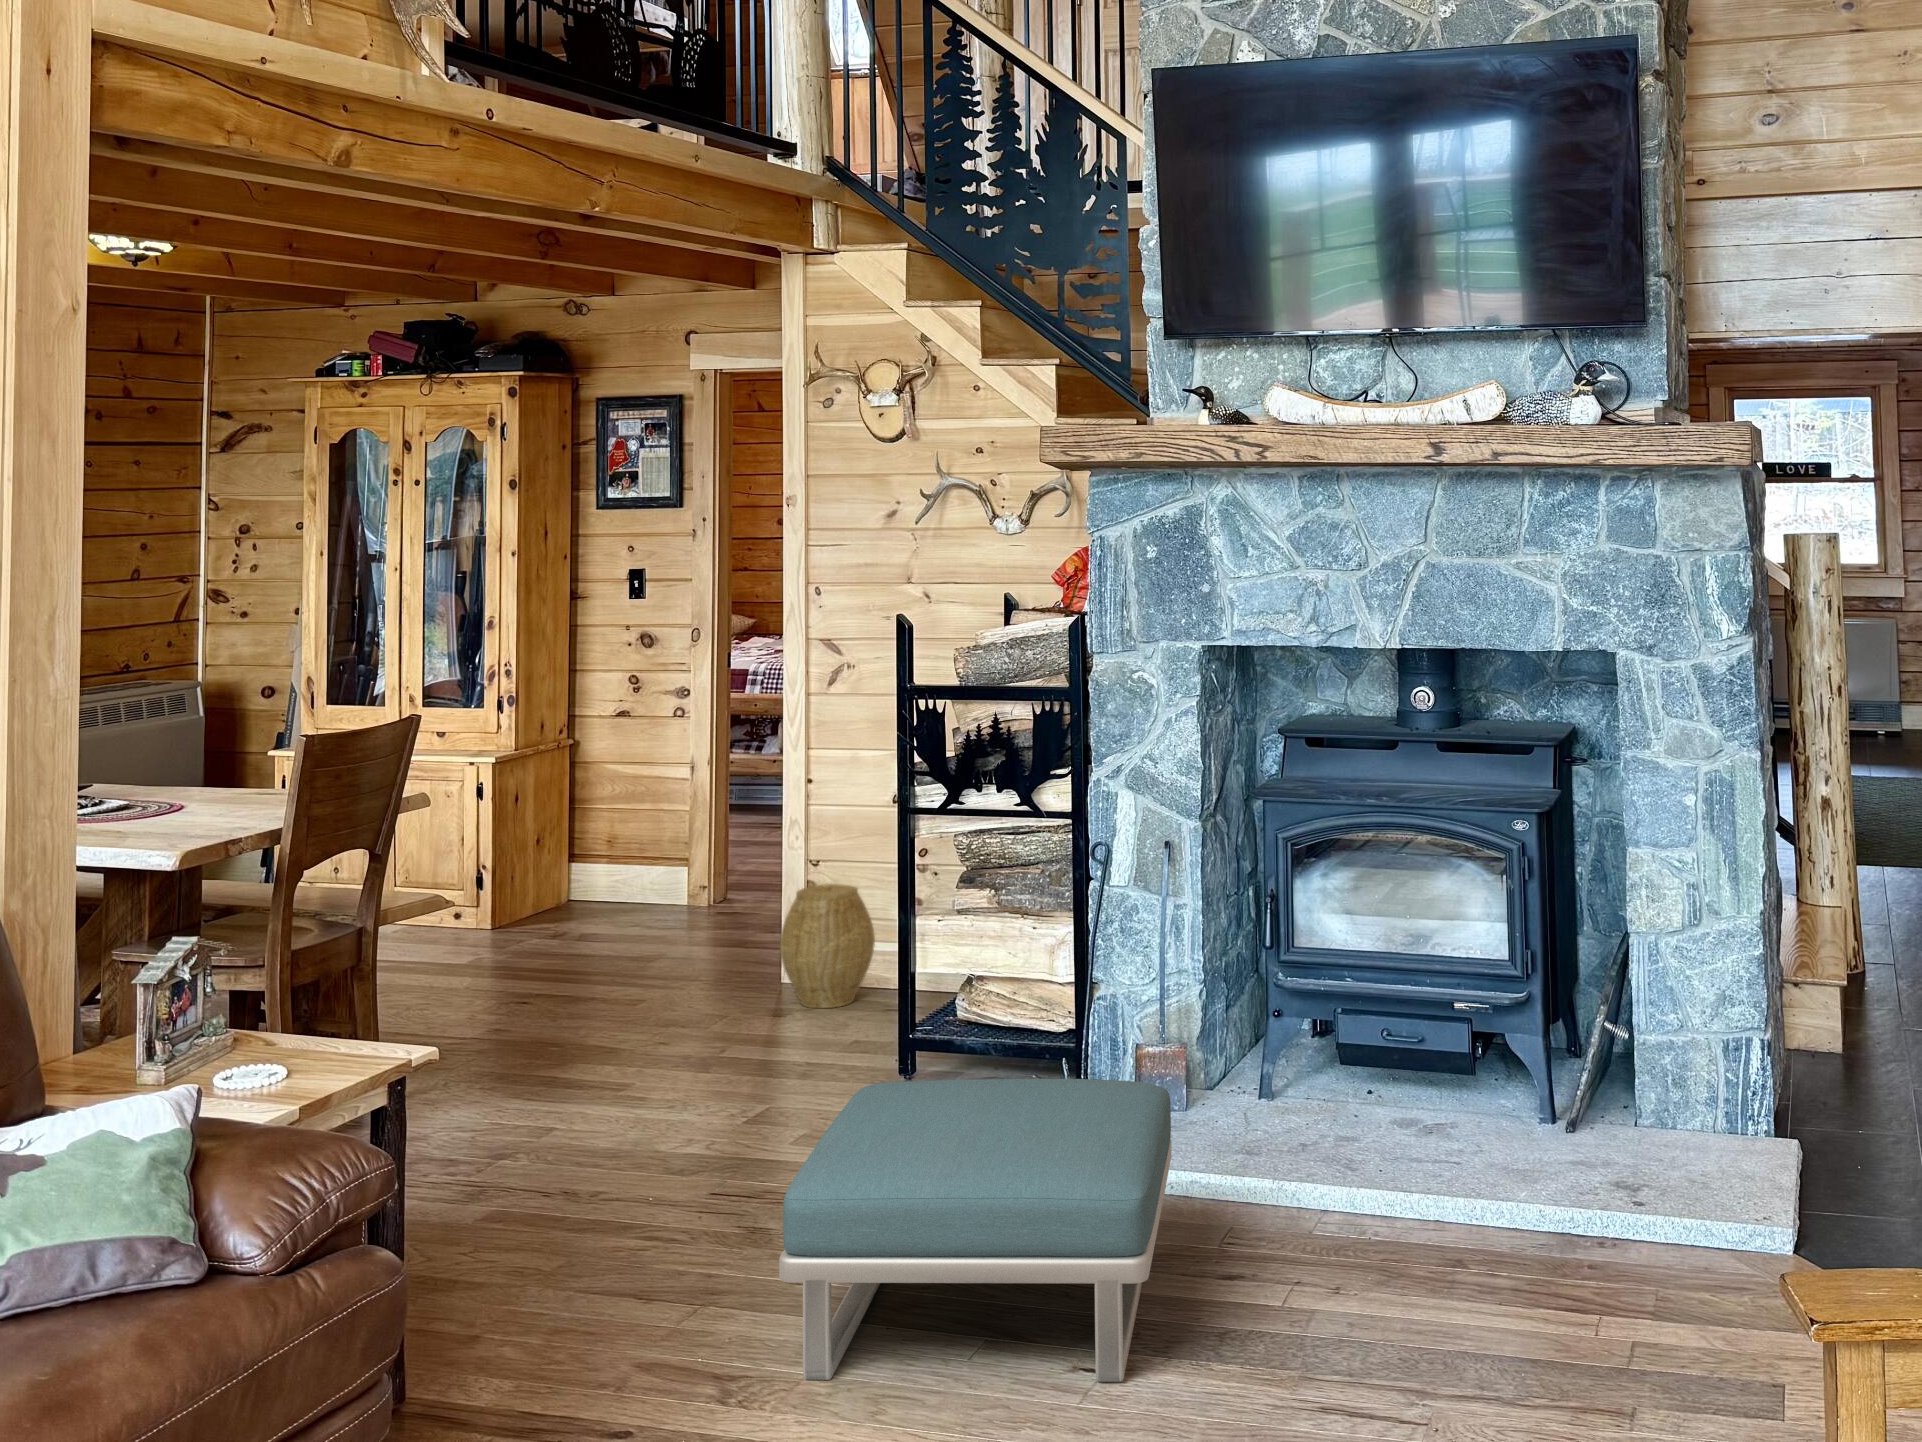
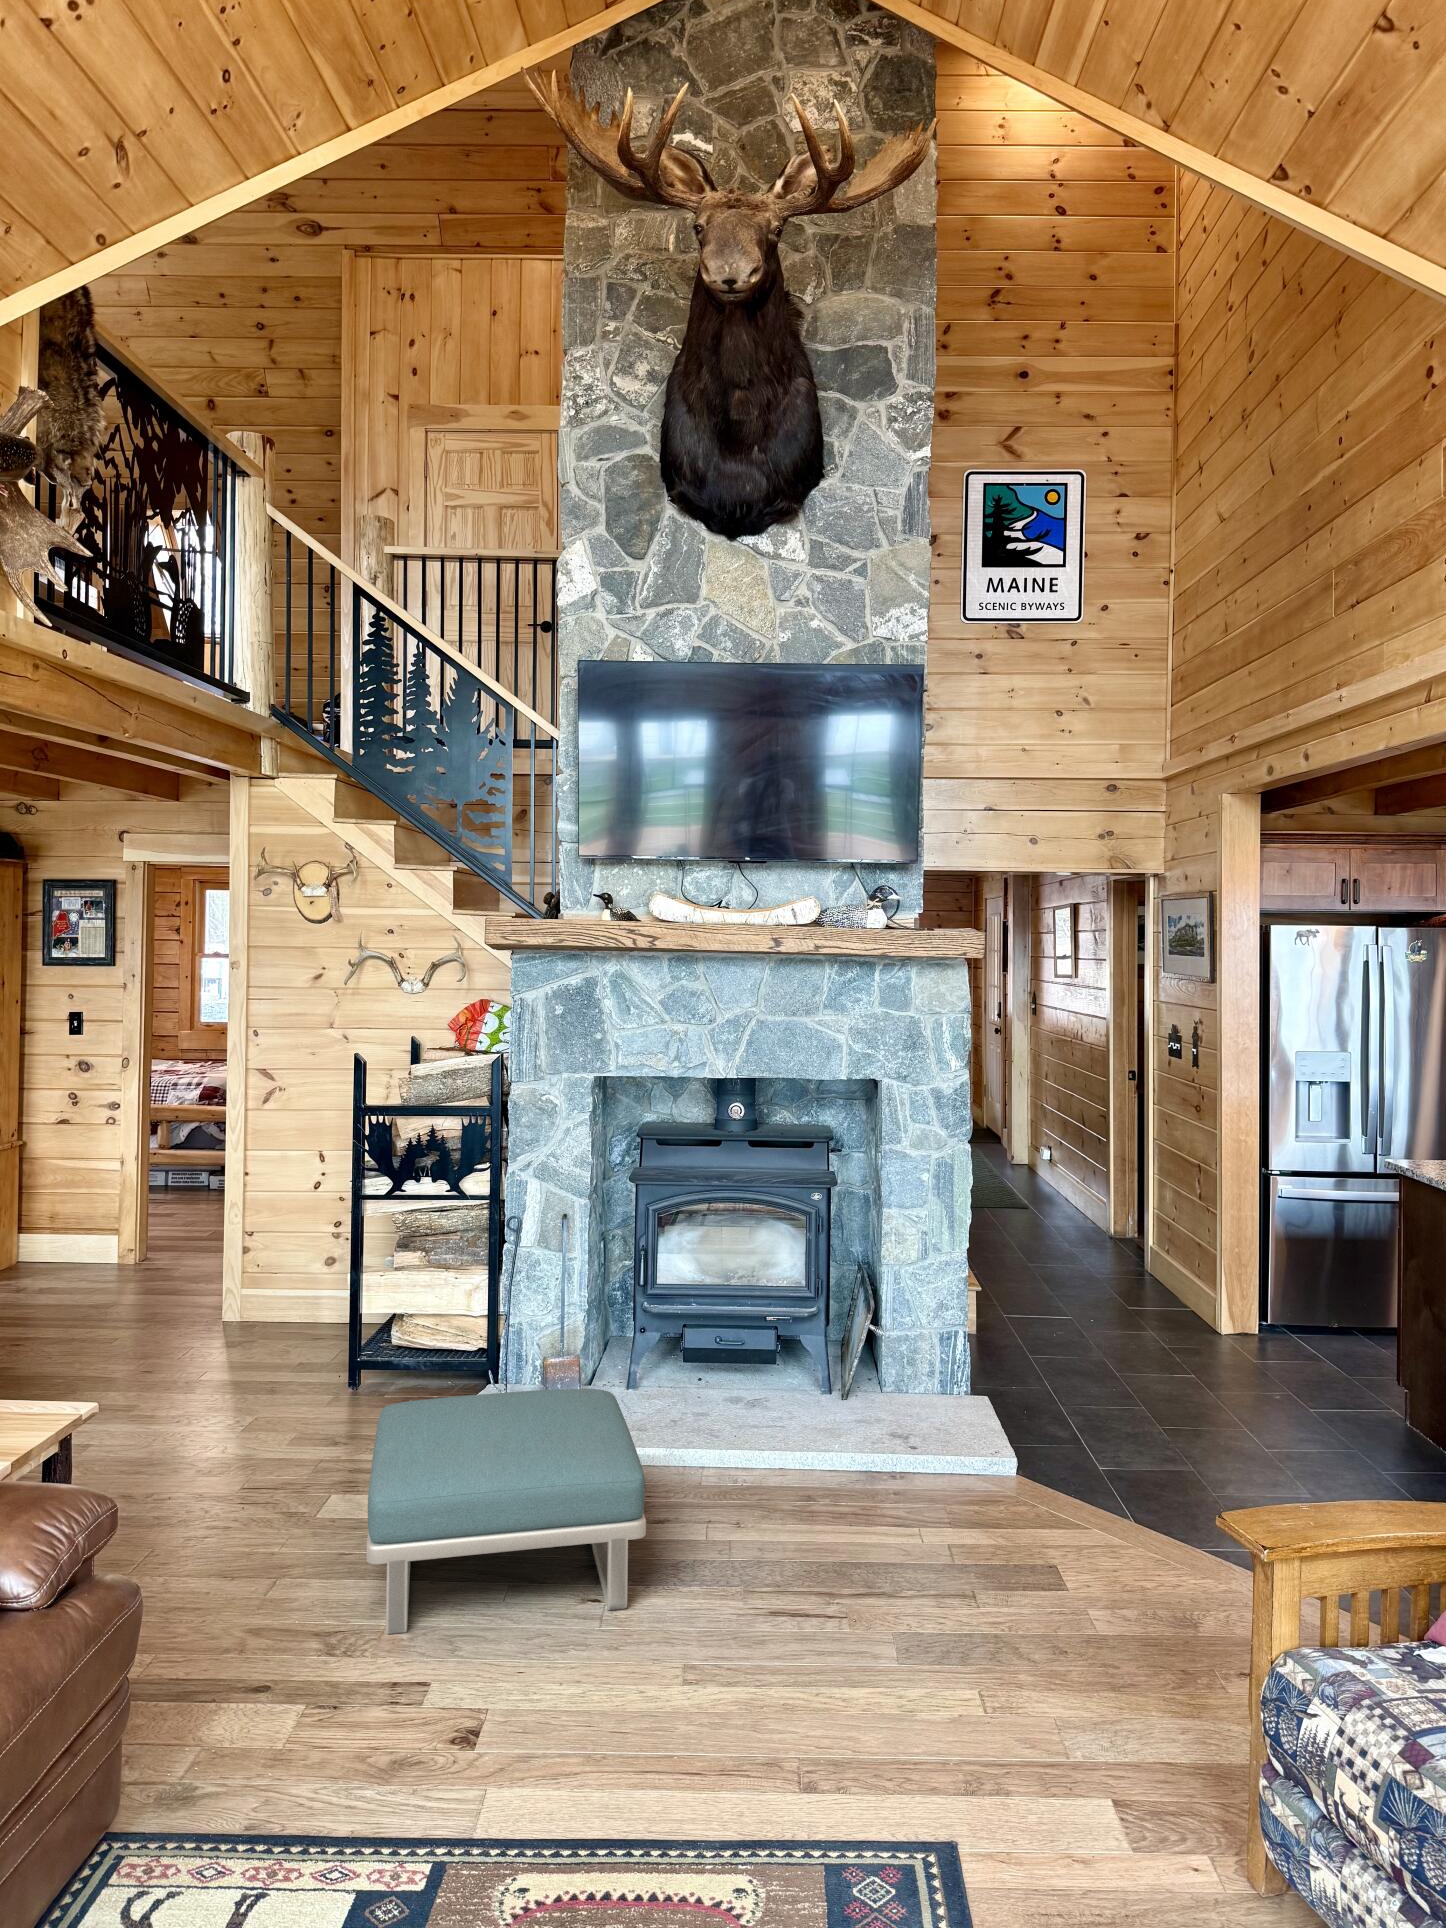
woven basket: present [780,884,875,1008] -> none [230,1246,303,1337]

